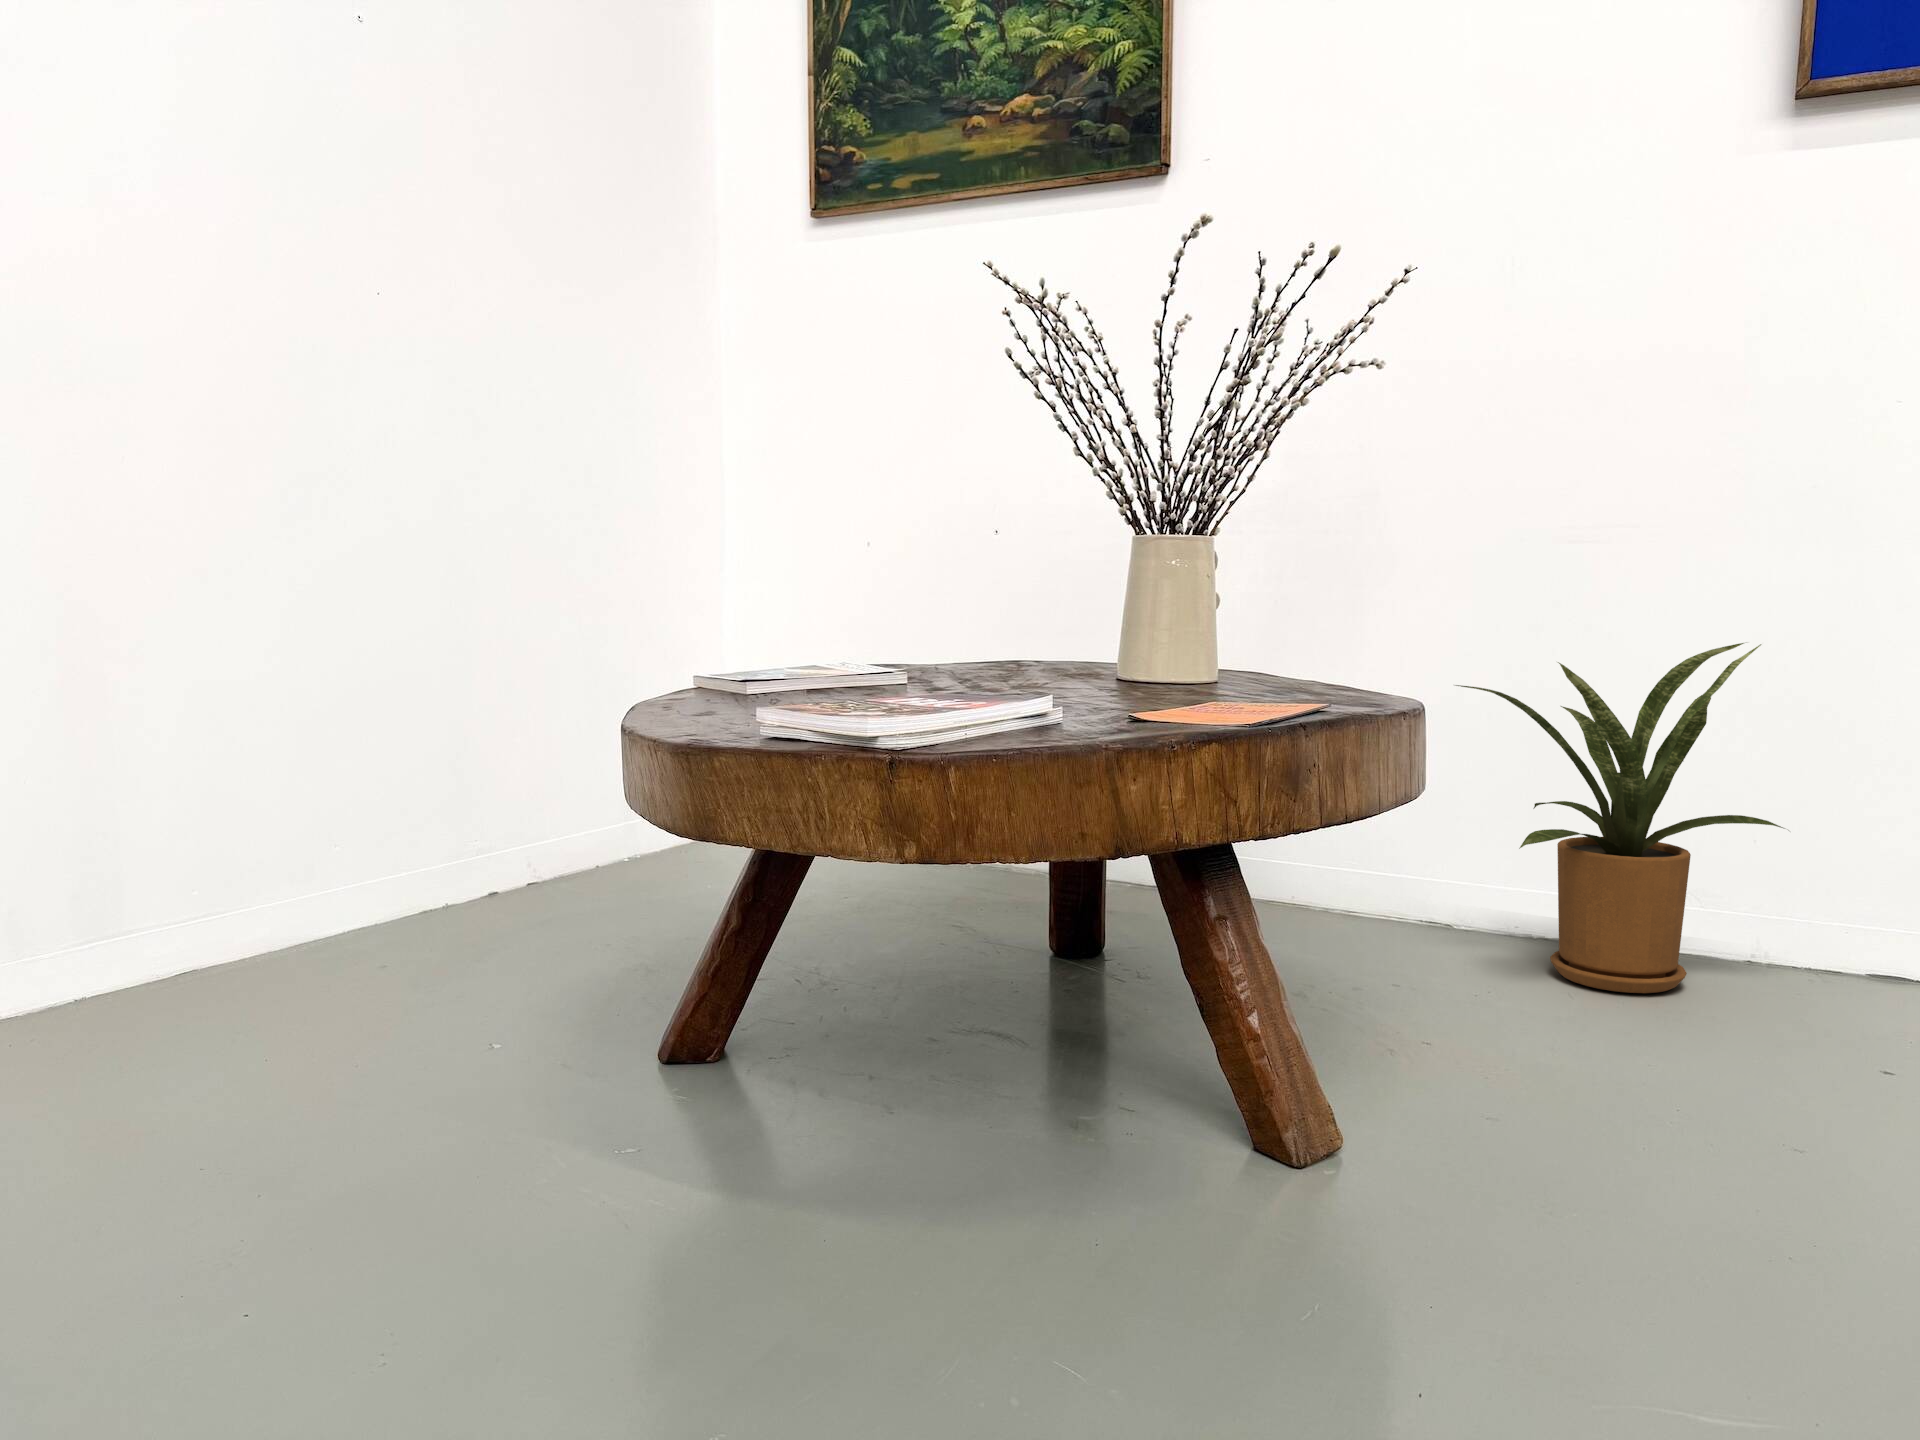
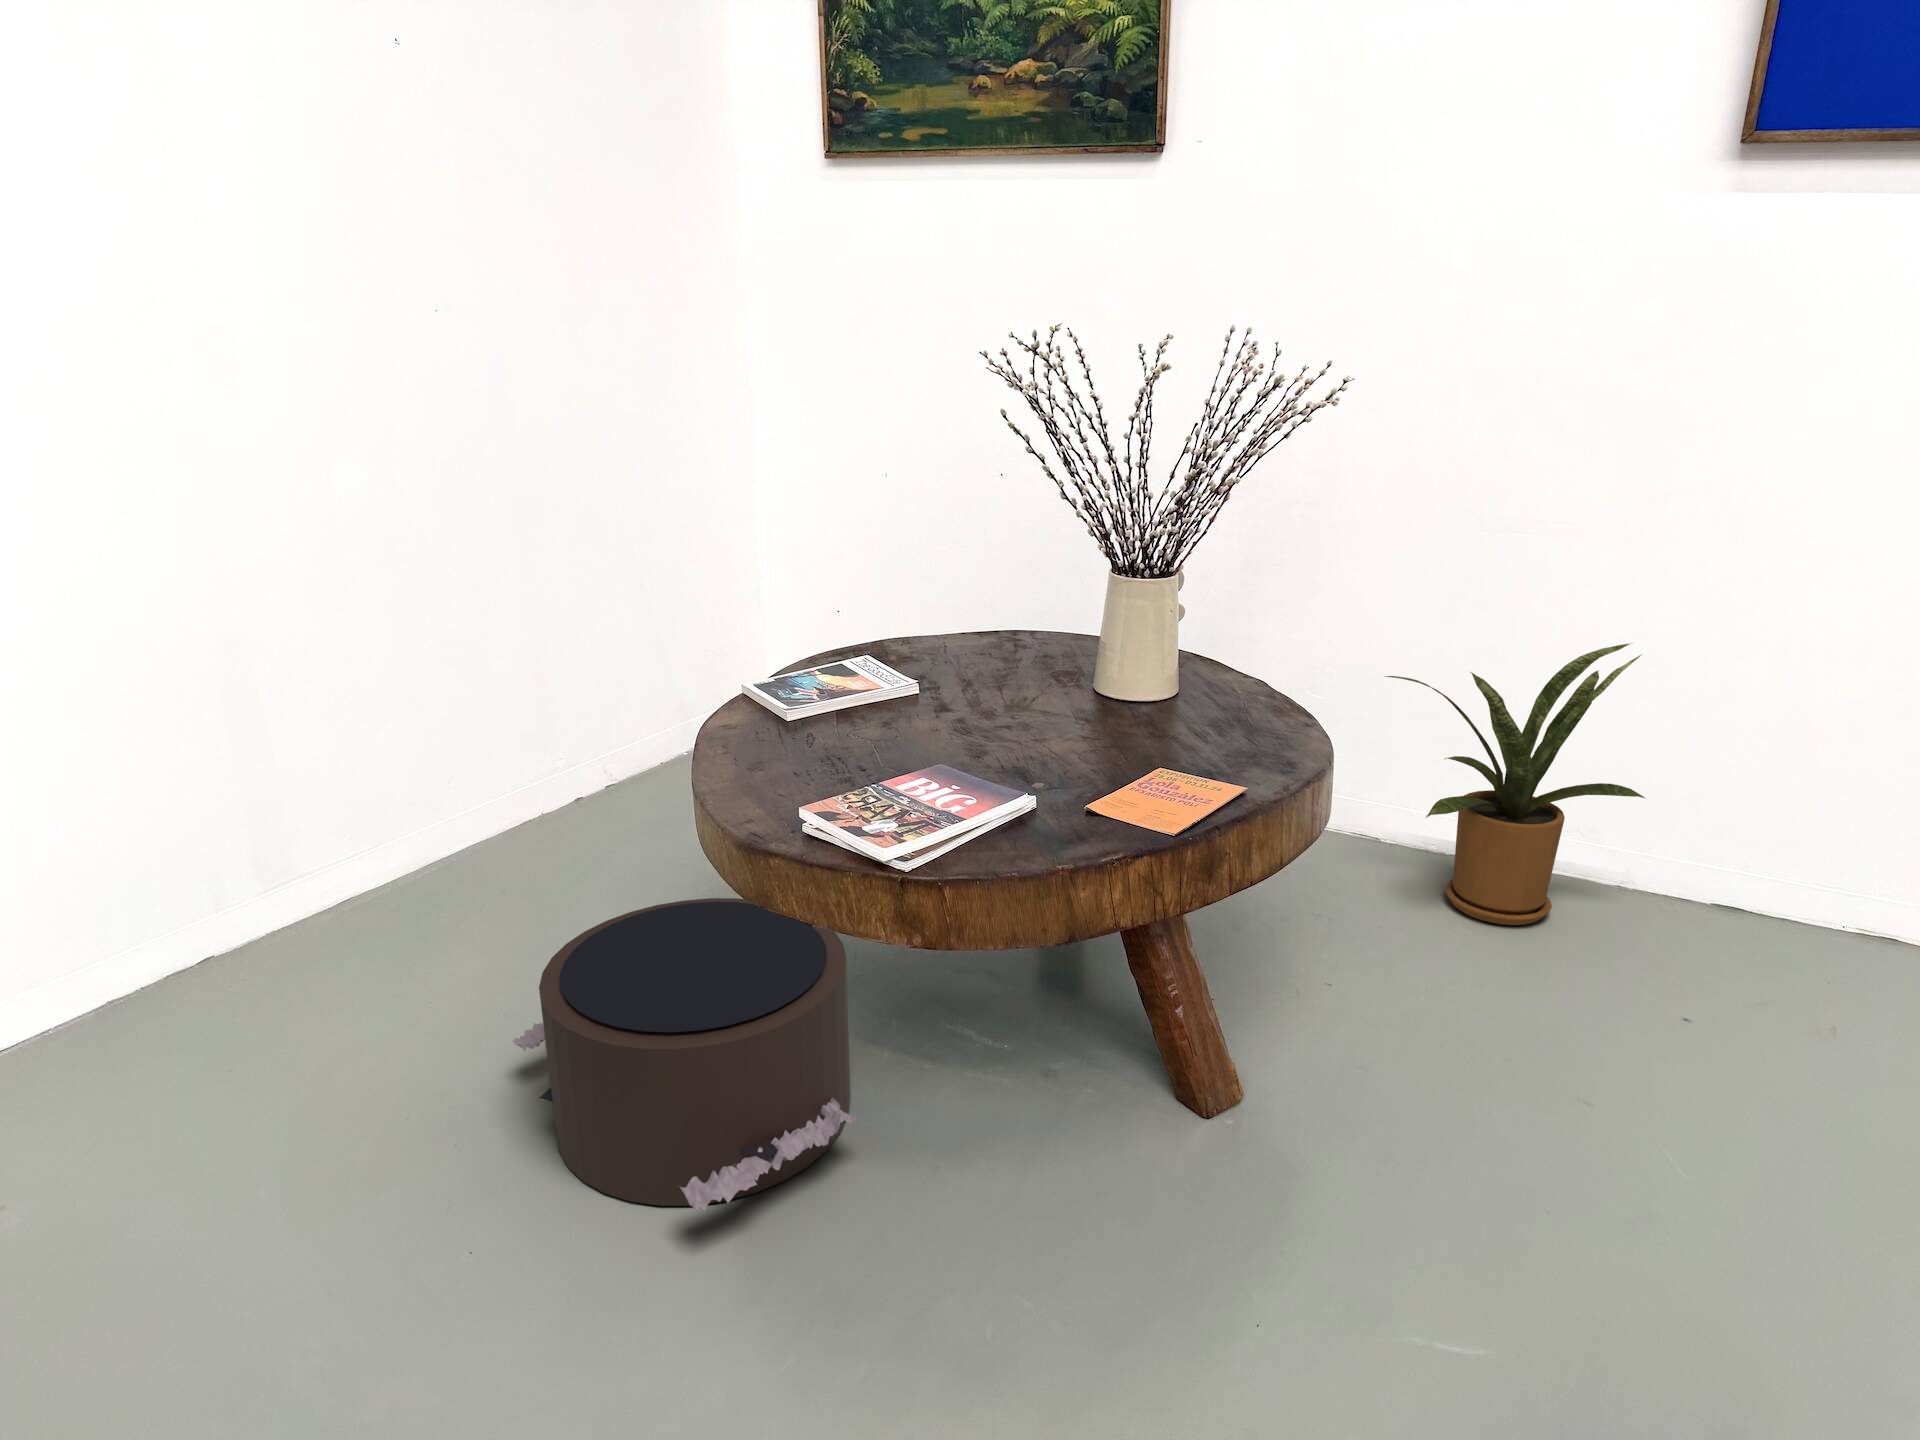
pouf: none [351,894,794,1238] -> present [513,898,857,1211]

